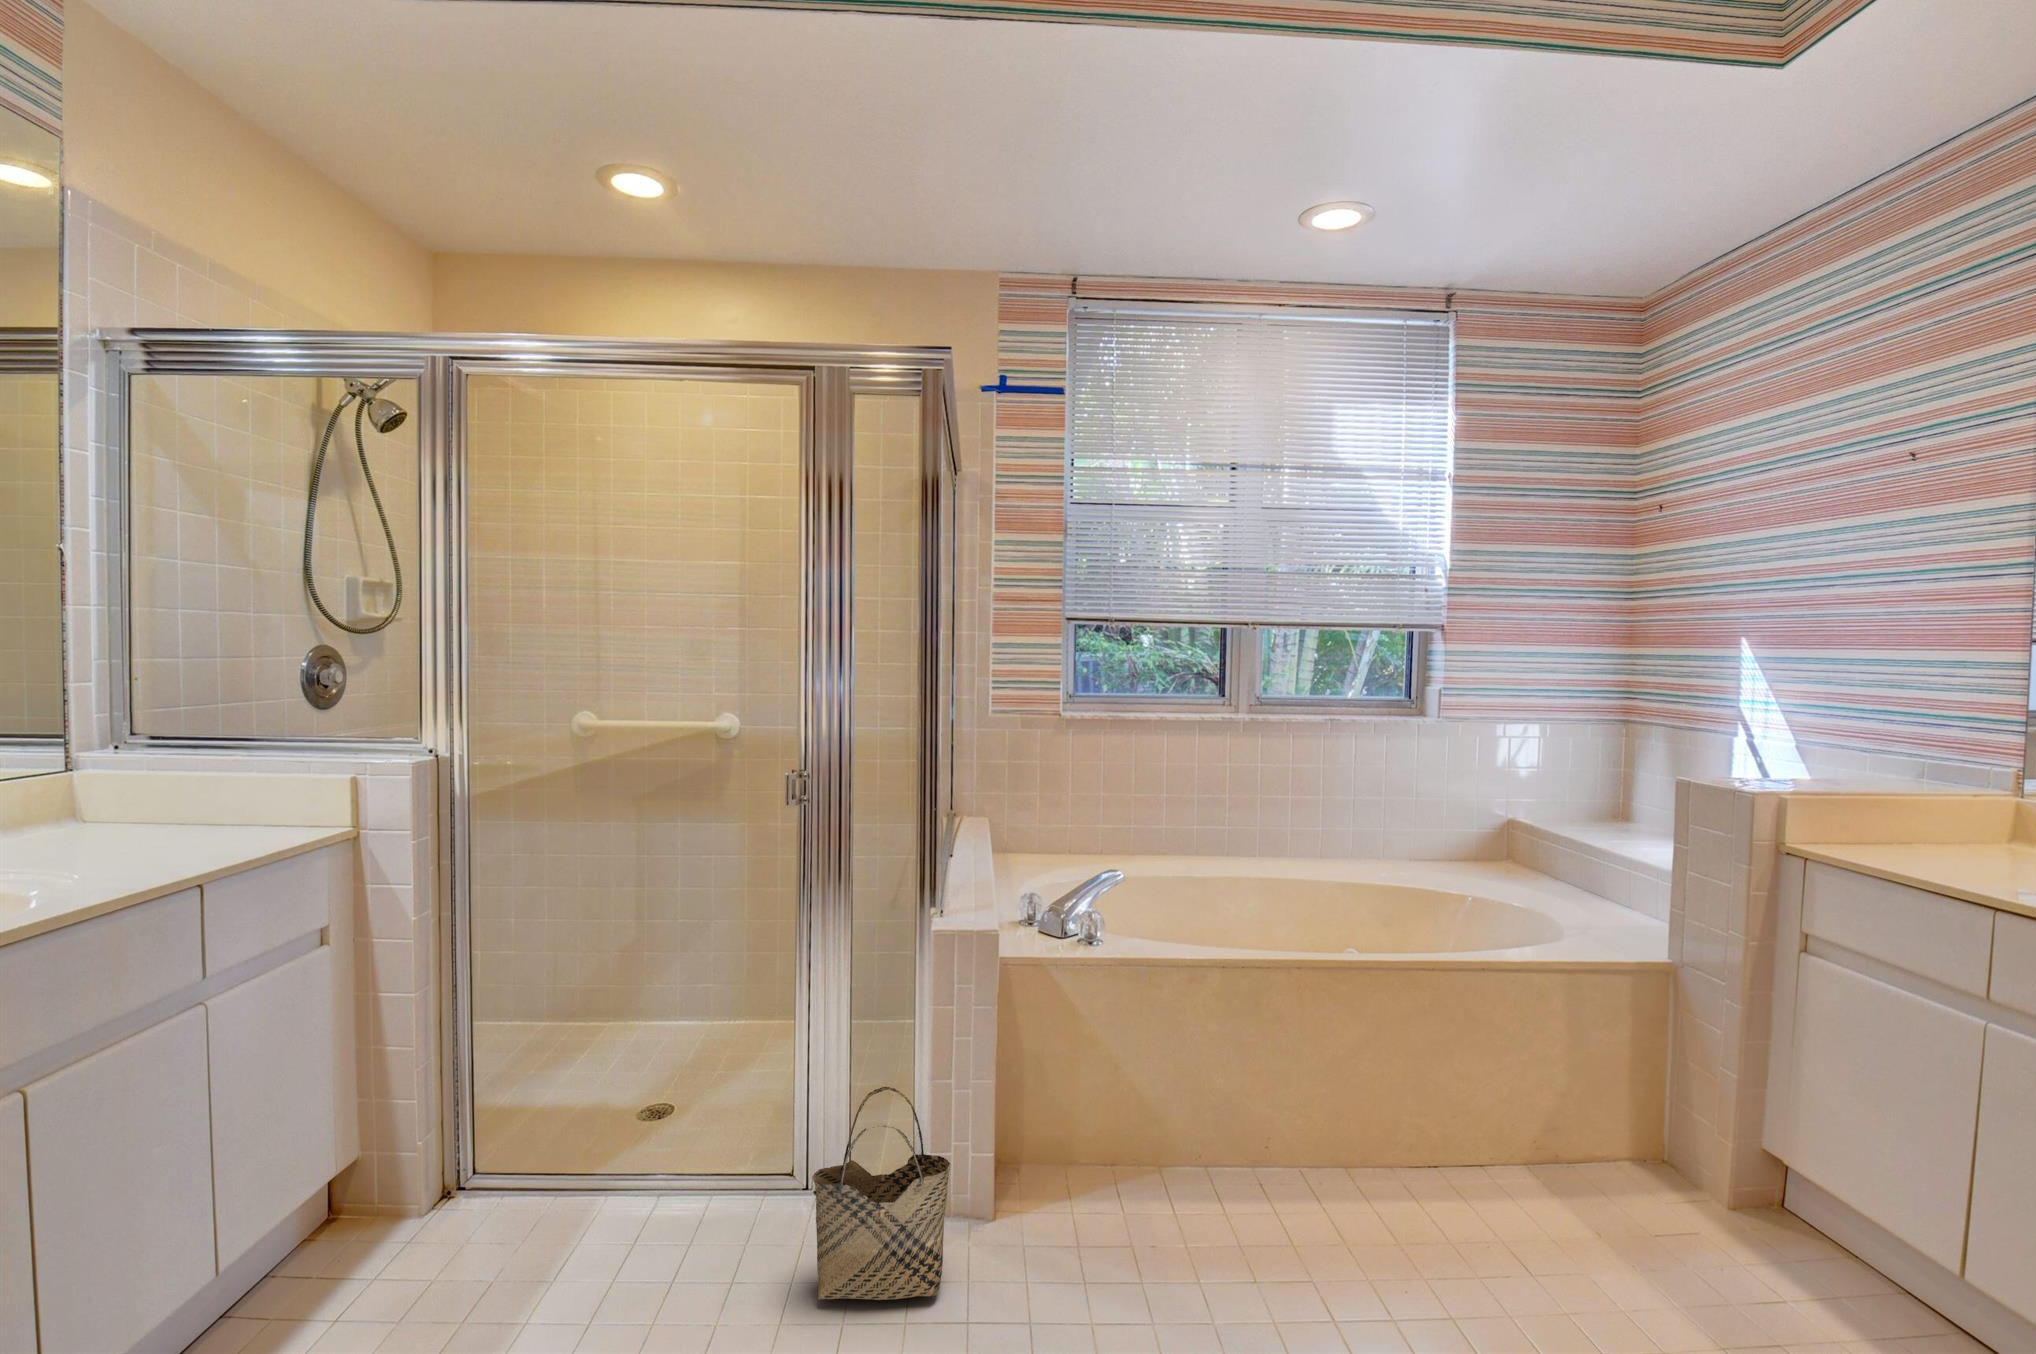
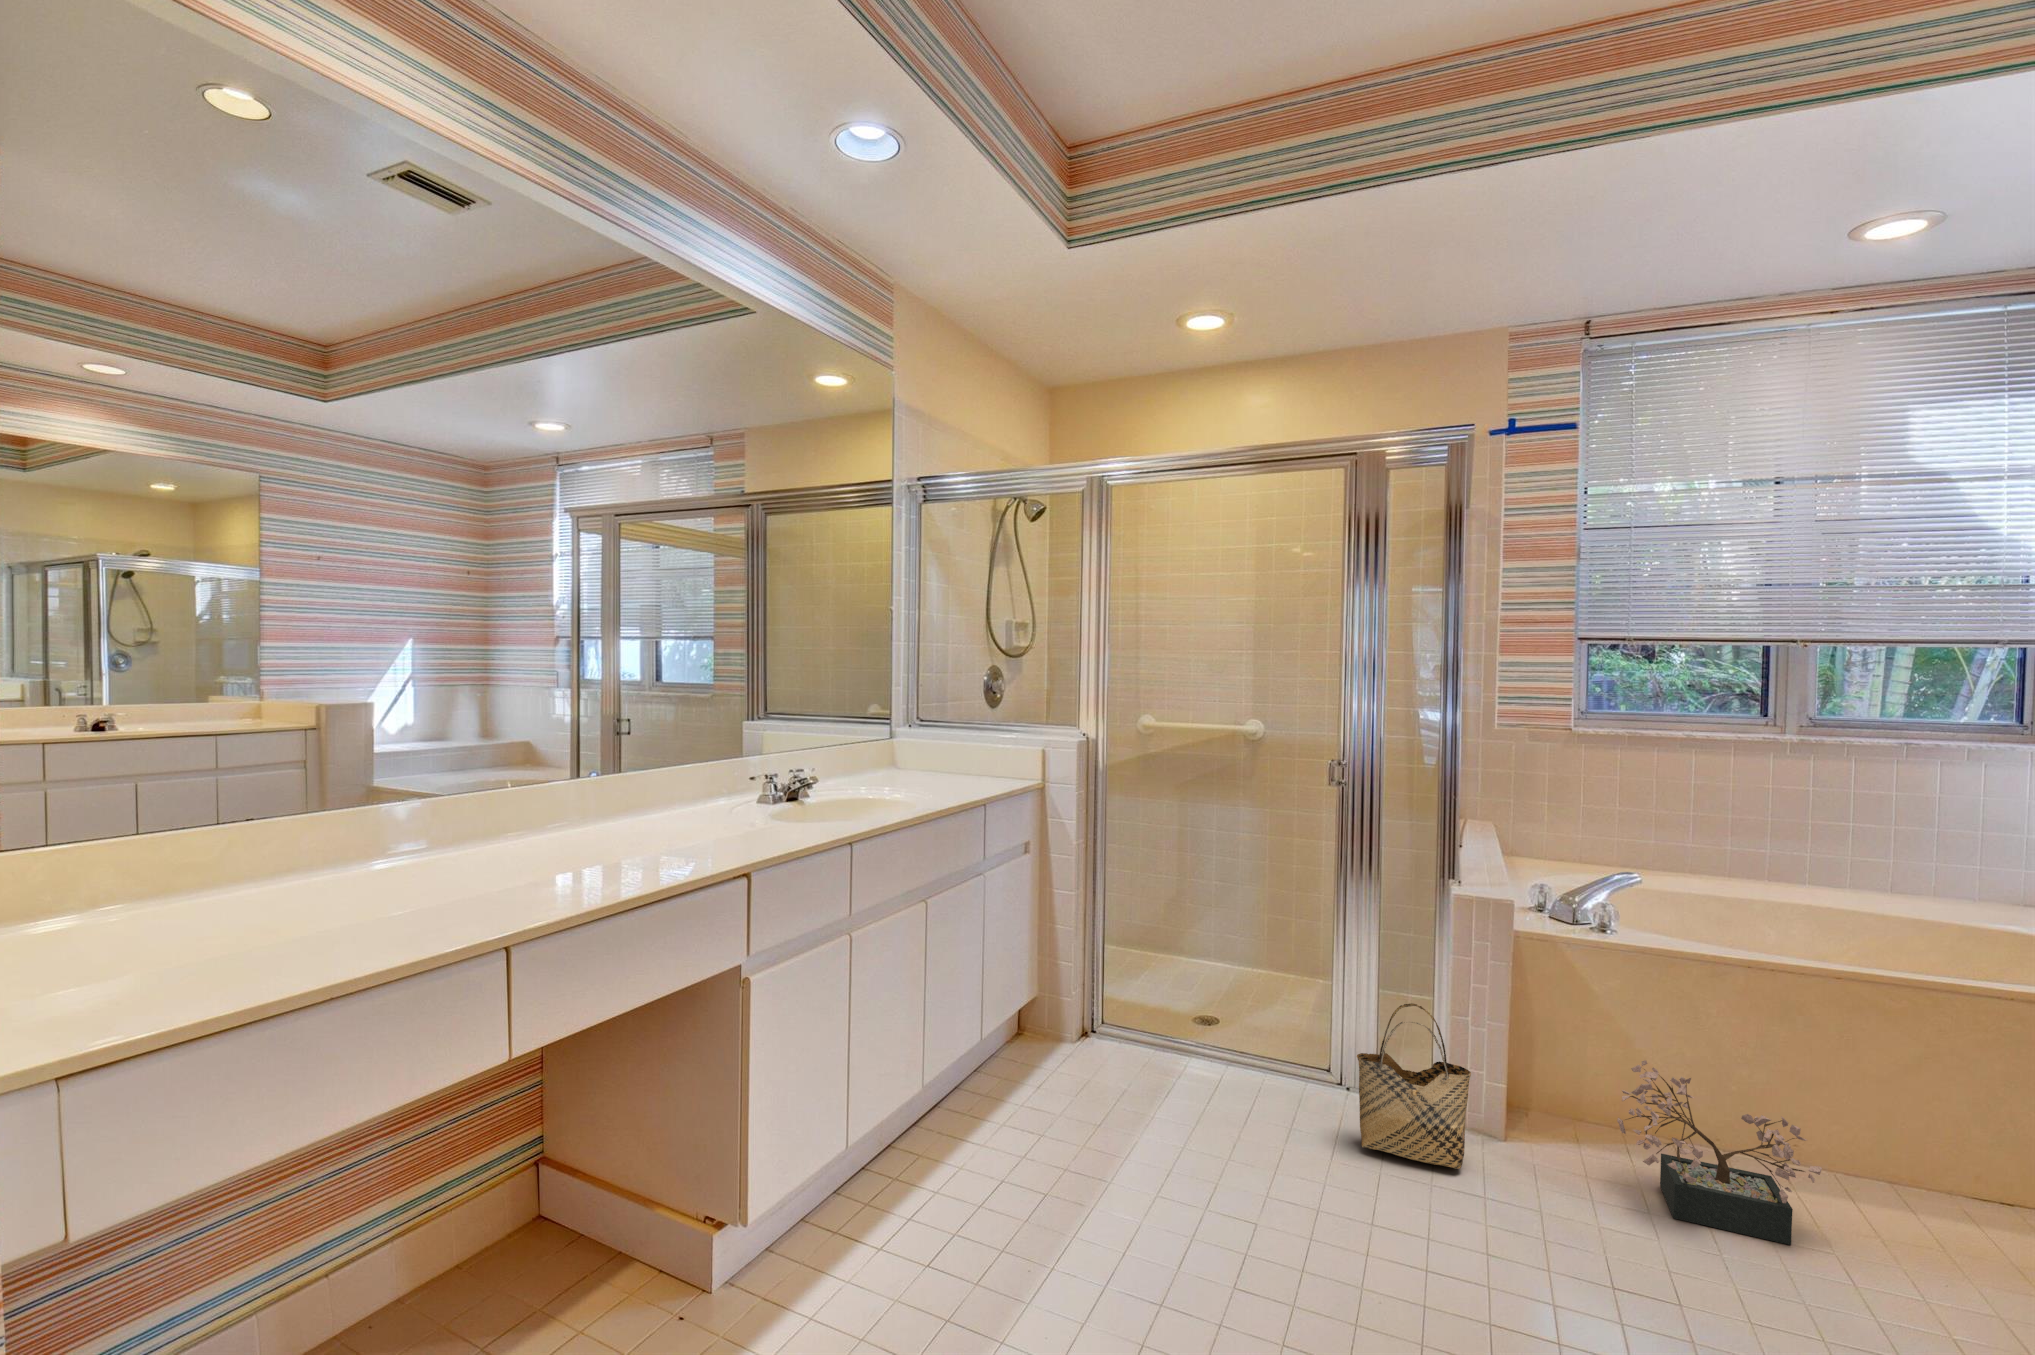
decorative plant: none [1103,1100,1284,1285] -> present [1617,1060,1822,1245]

